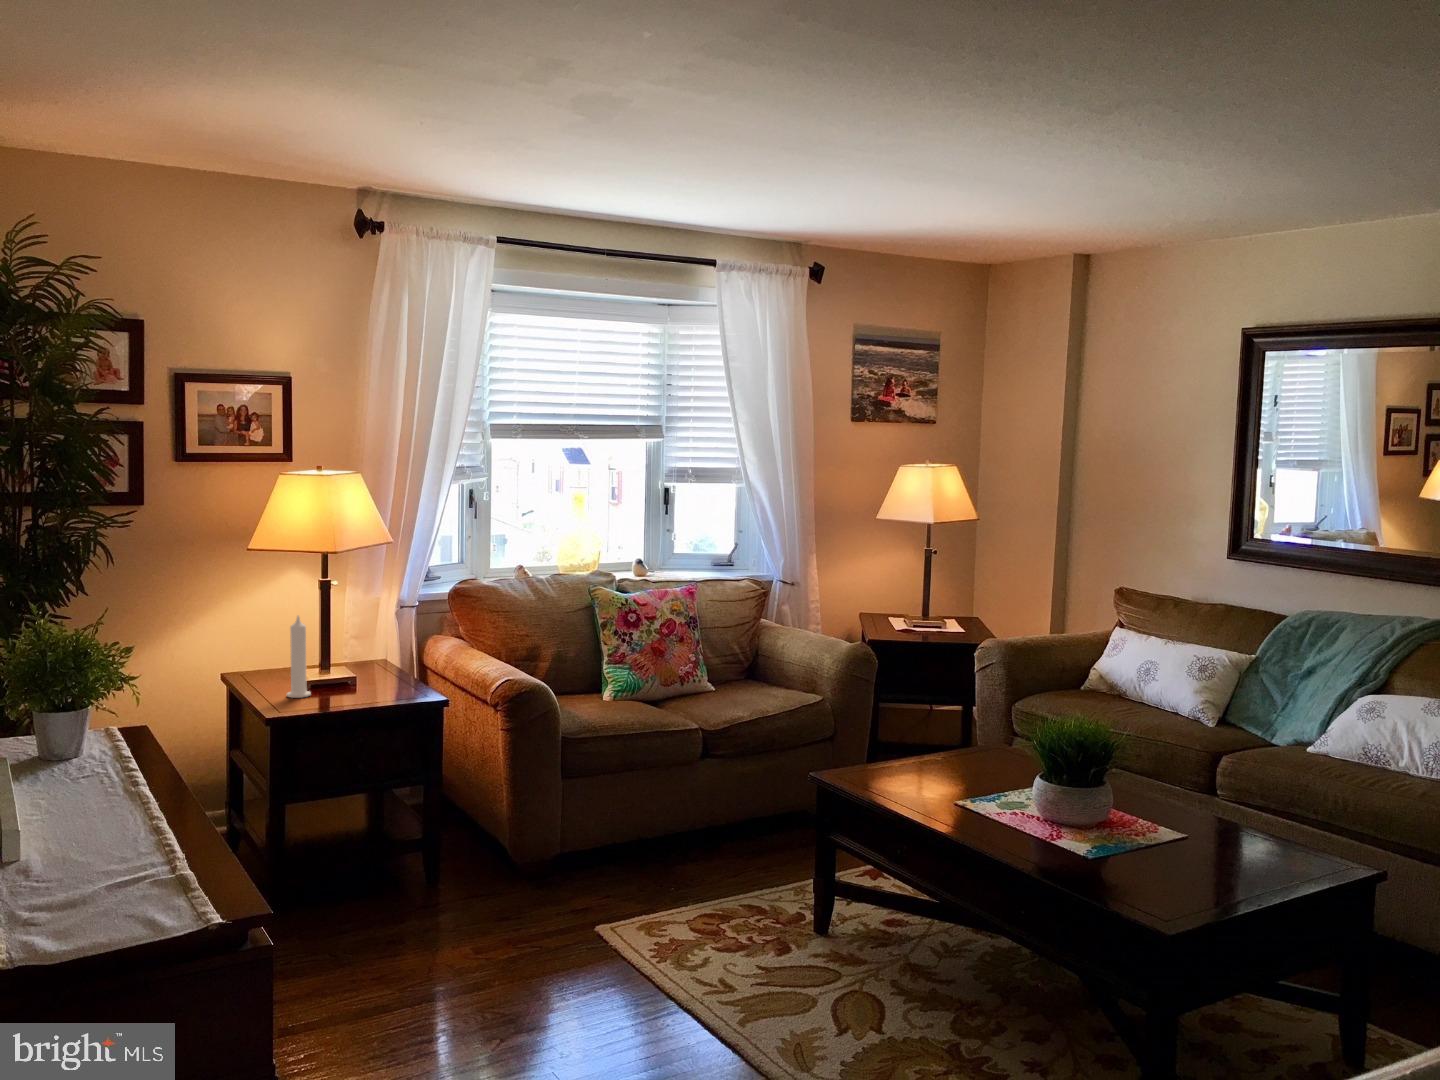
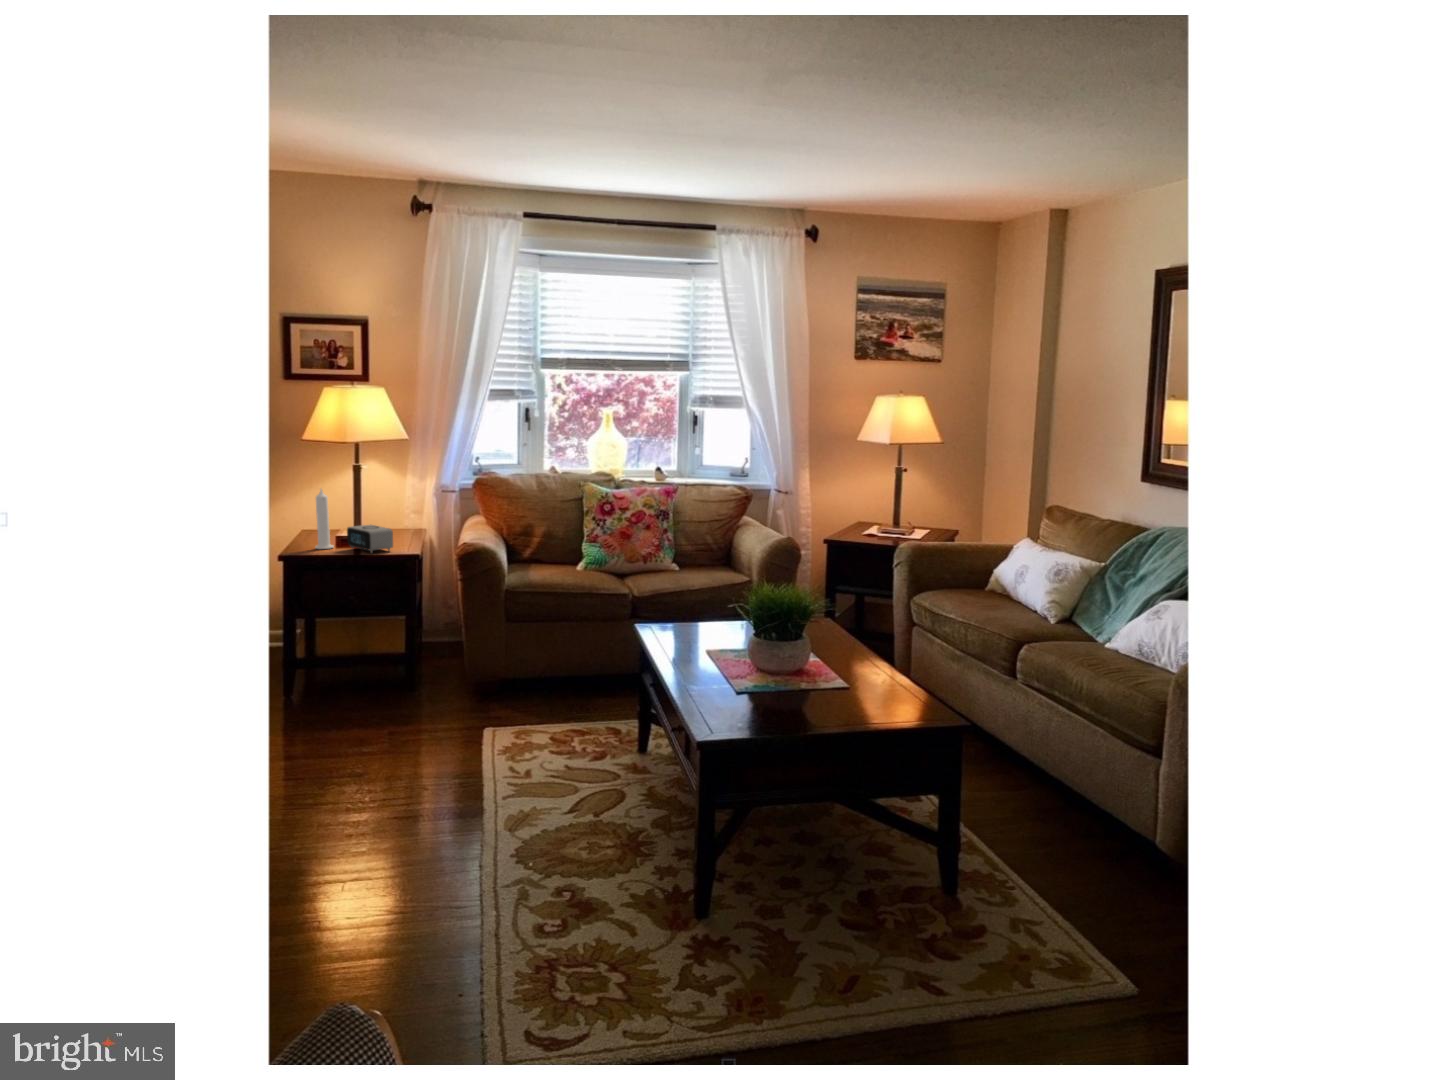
alarm clock: none [334,659,404,699] -> present [347,525,393,553]

